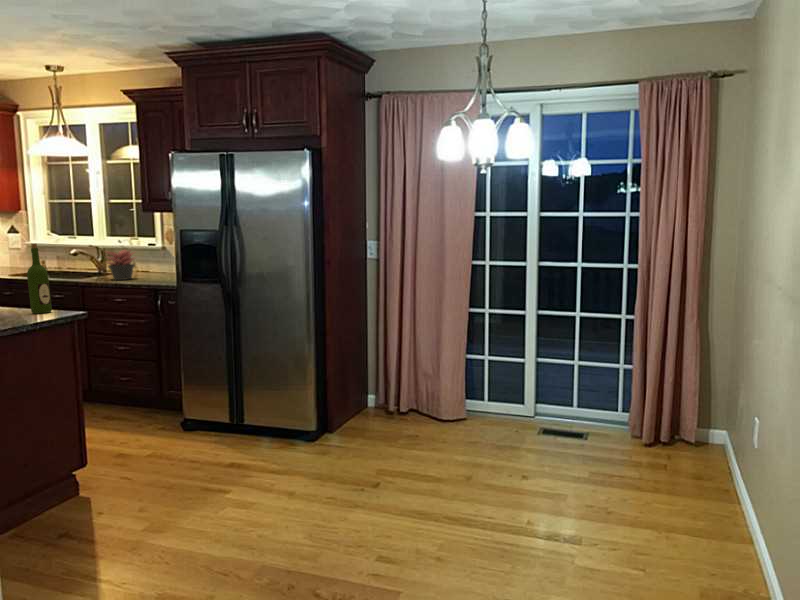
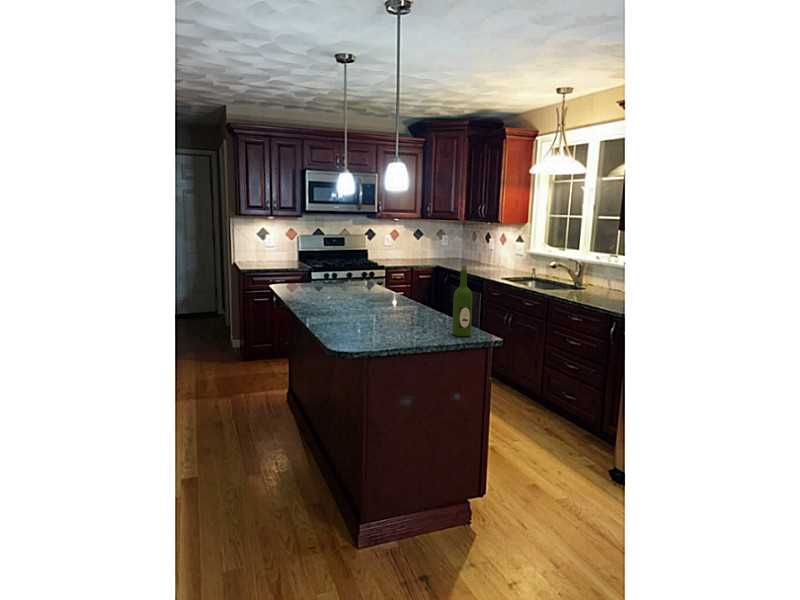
succulent plant: present [106,250,135,280] -> none [573,268,605,299]

